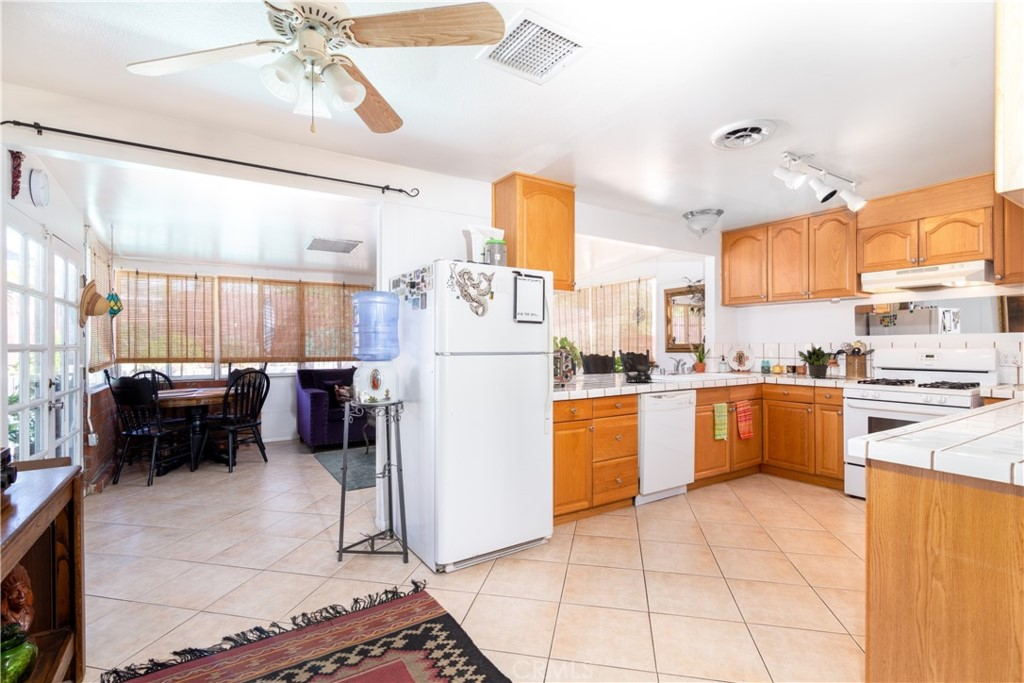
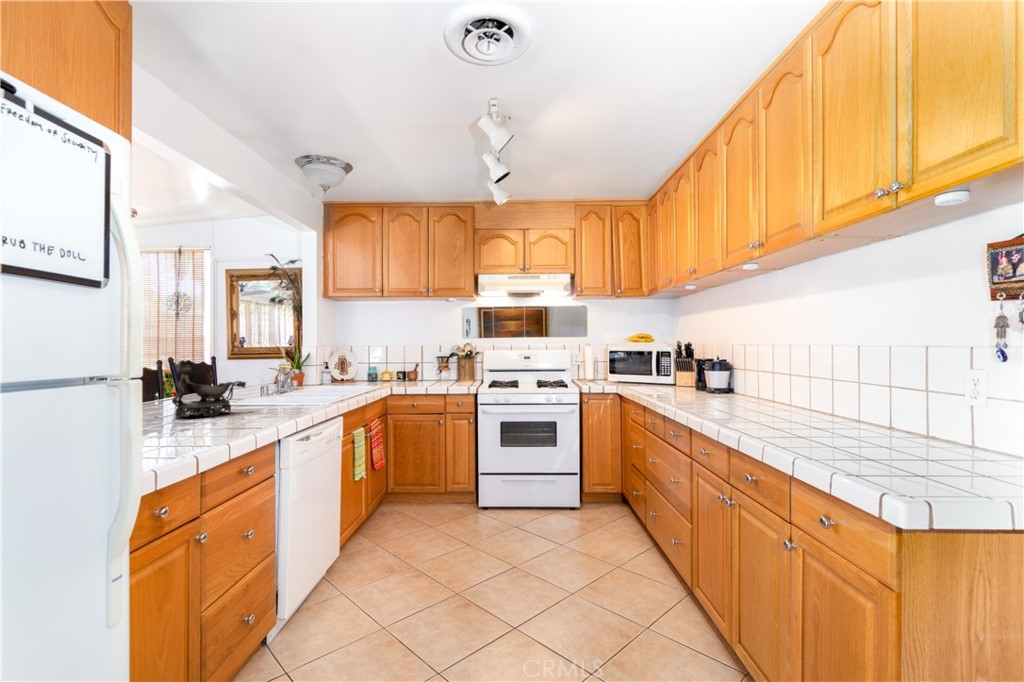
potted plant: present [798,346,832,378] -> none [416,347,452,385]

